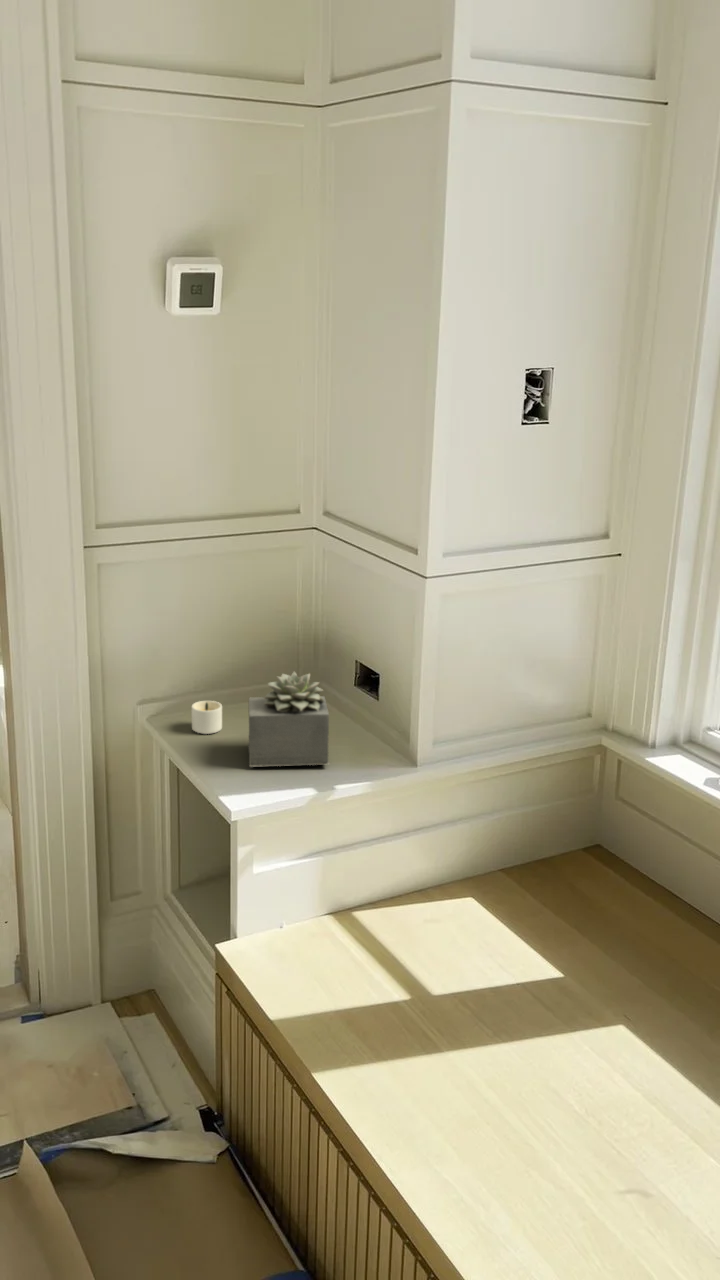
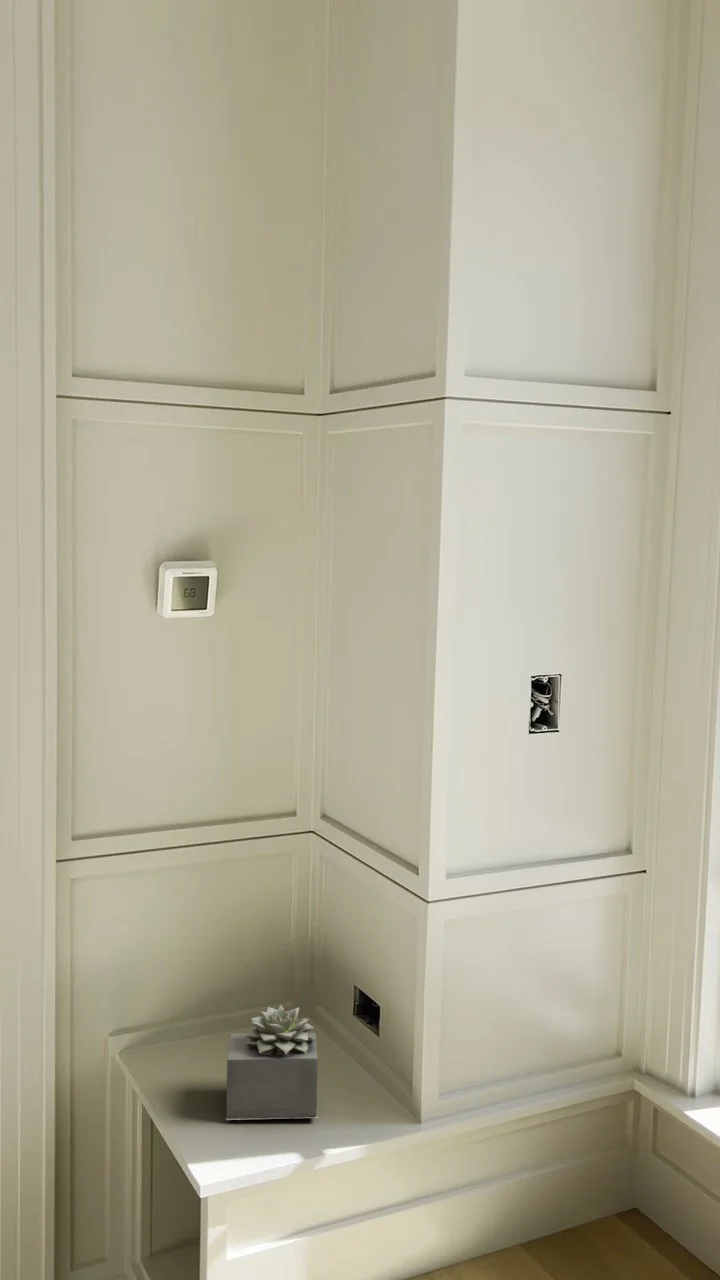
candle: present [192,701,222,734] -> none [168,1033,218,1073]

